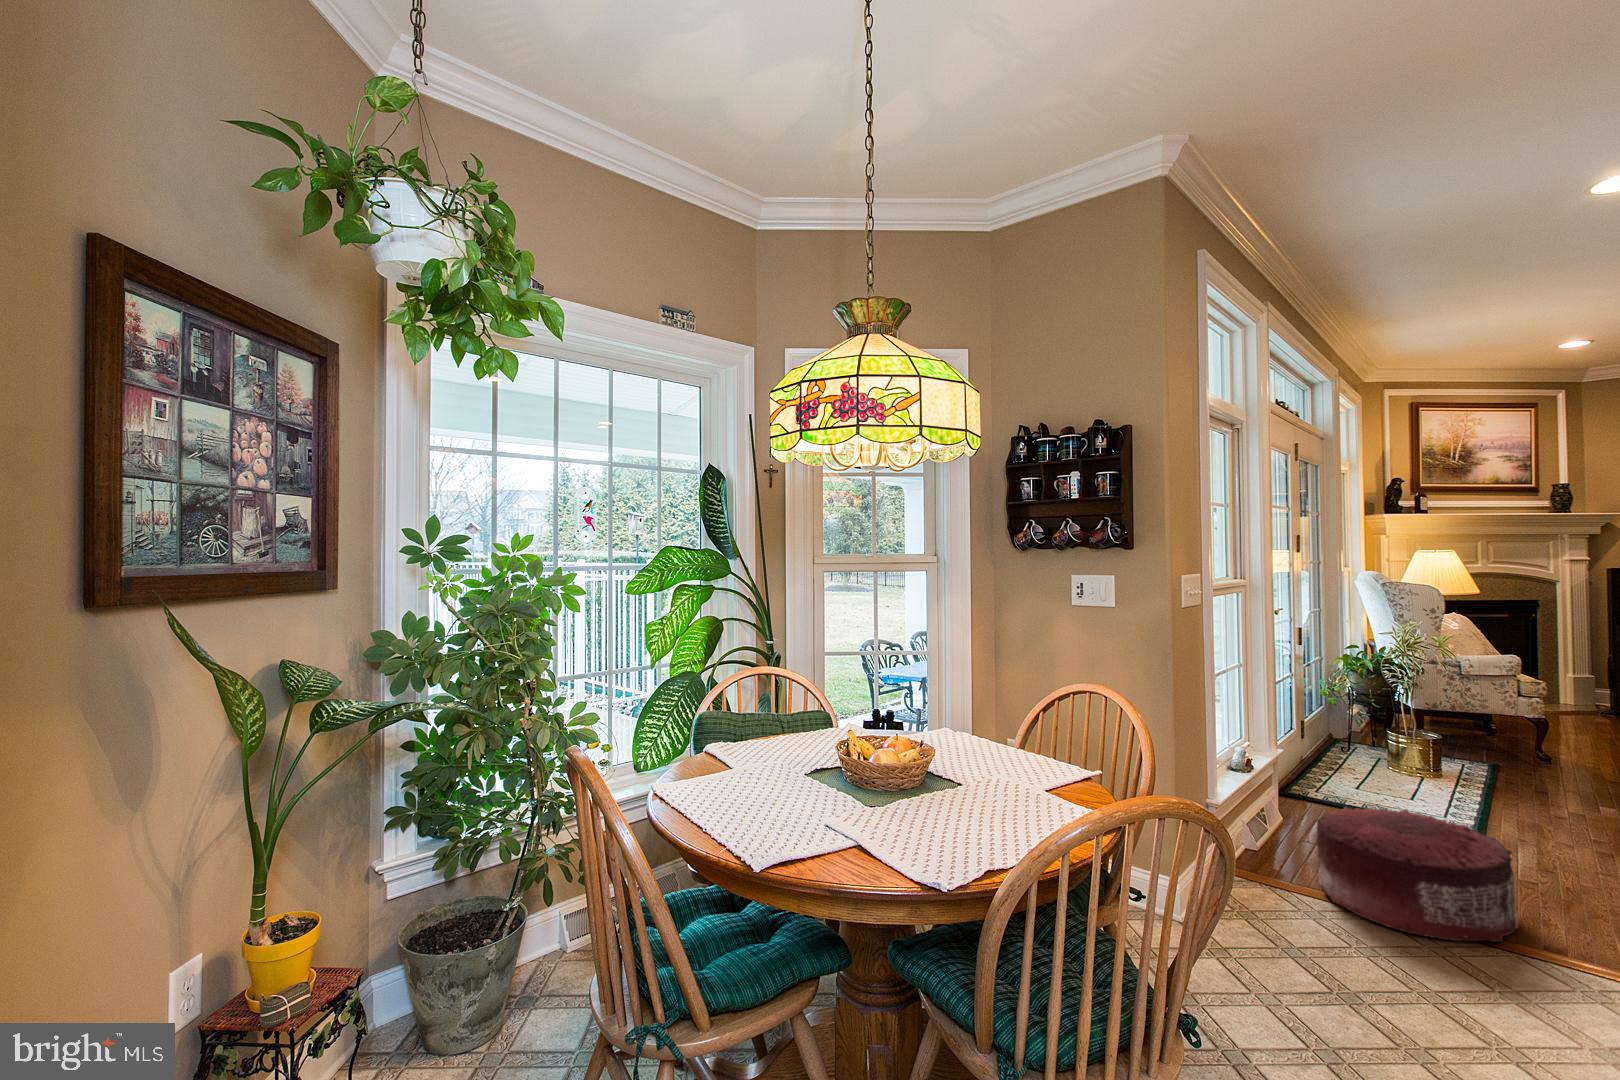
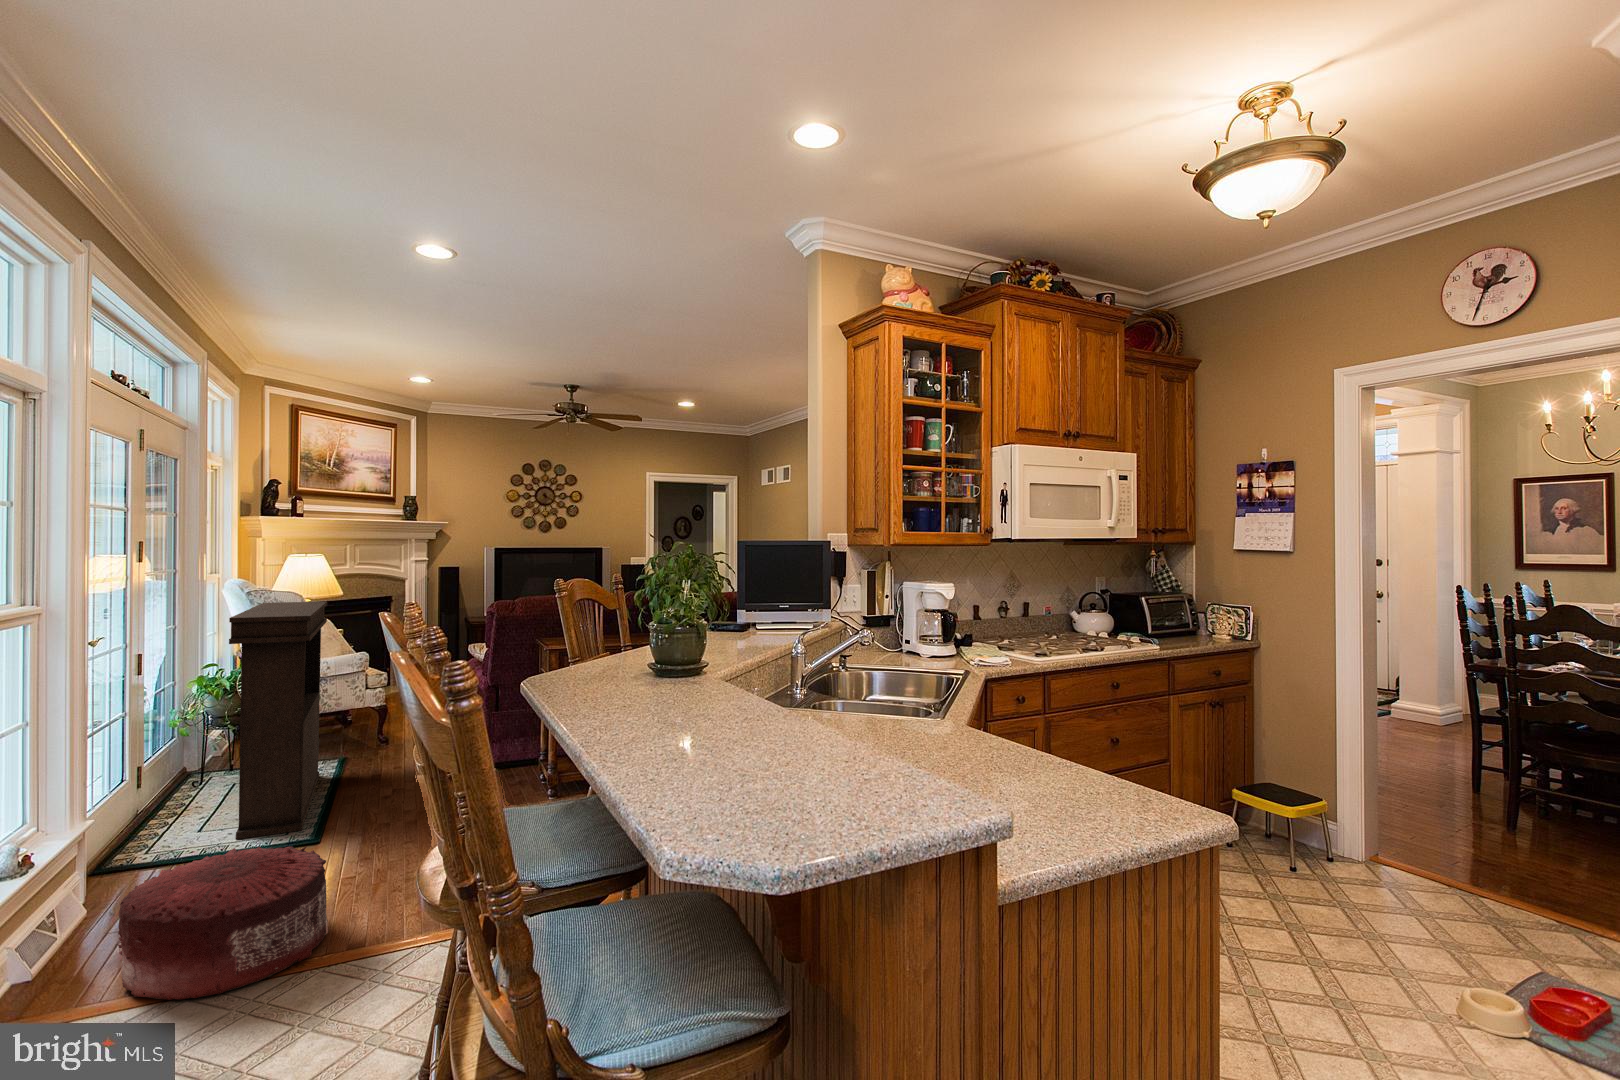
console table: none [1380,593,1471,820] -> present [229,601,327,839]

